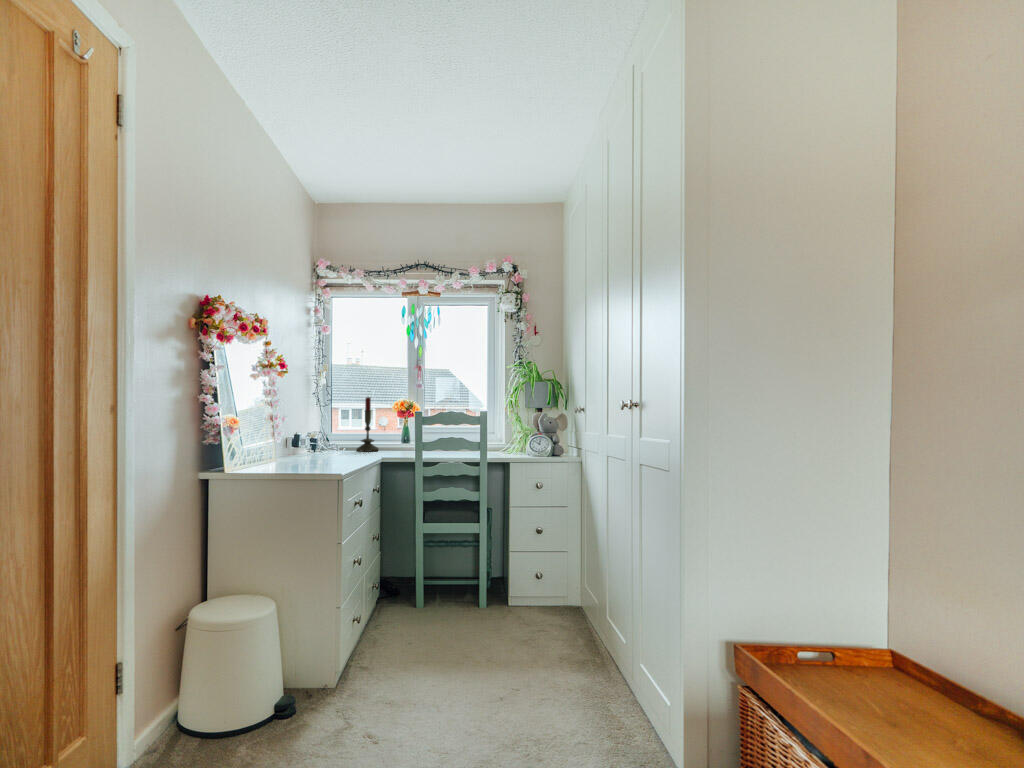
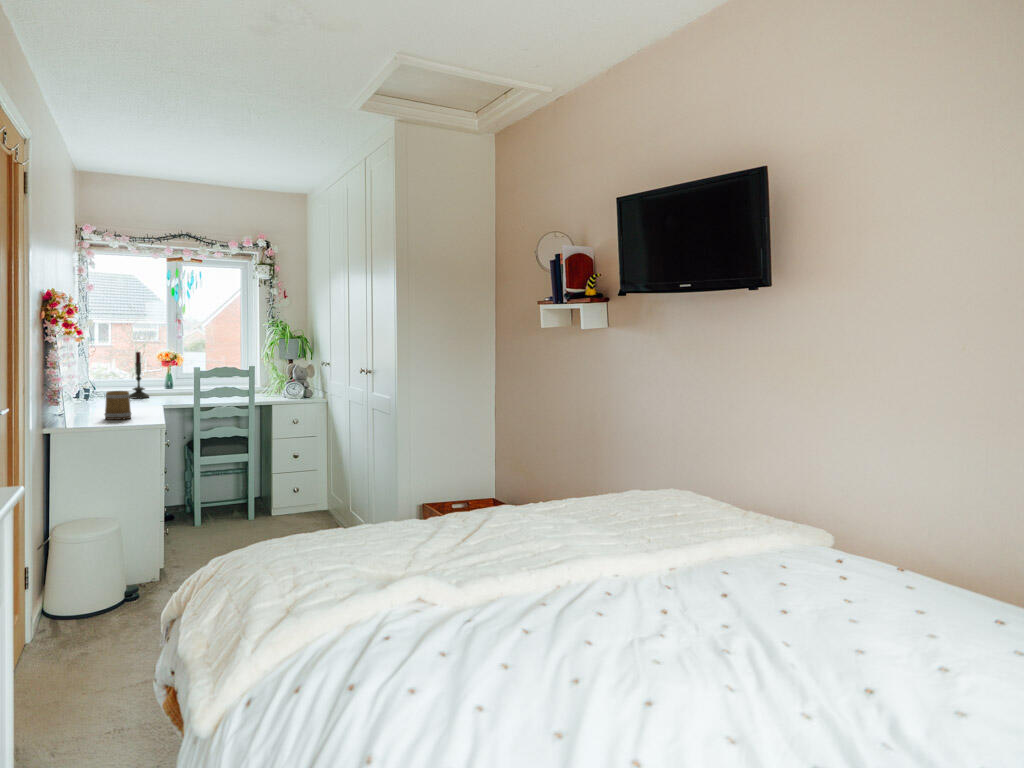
mug: none [281,434,316,473] -> present [105,391,131,420]

